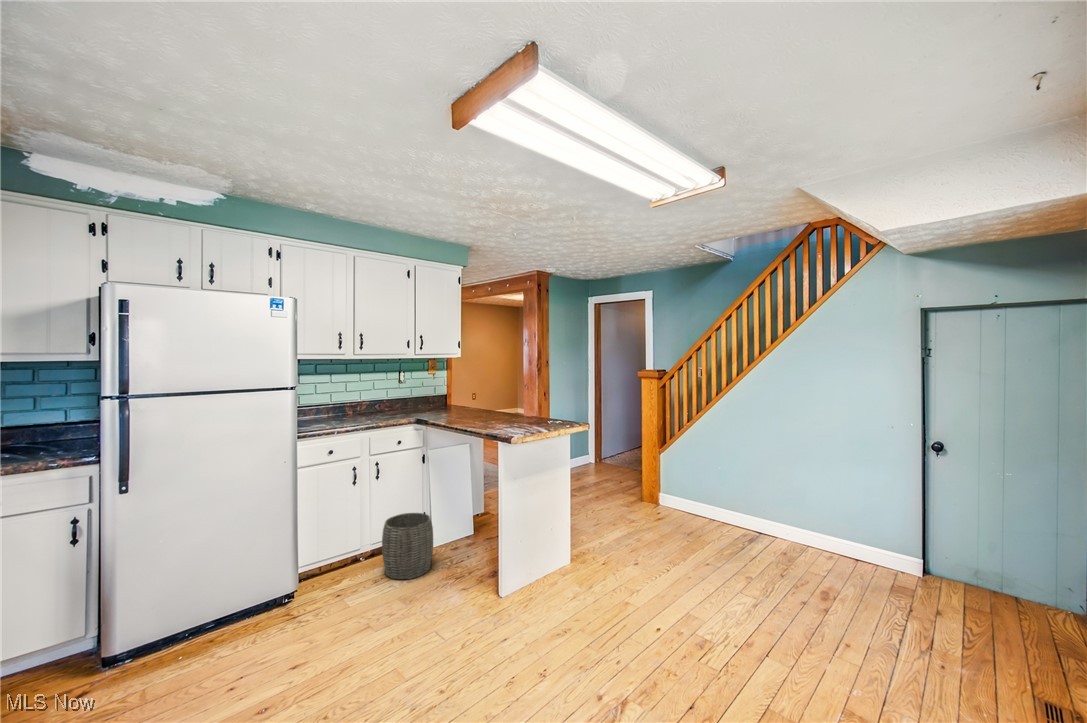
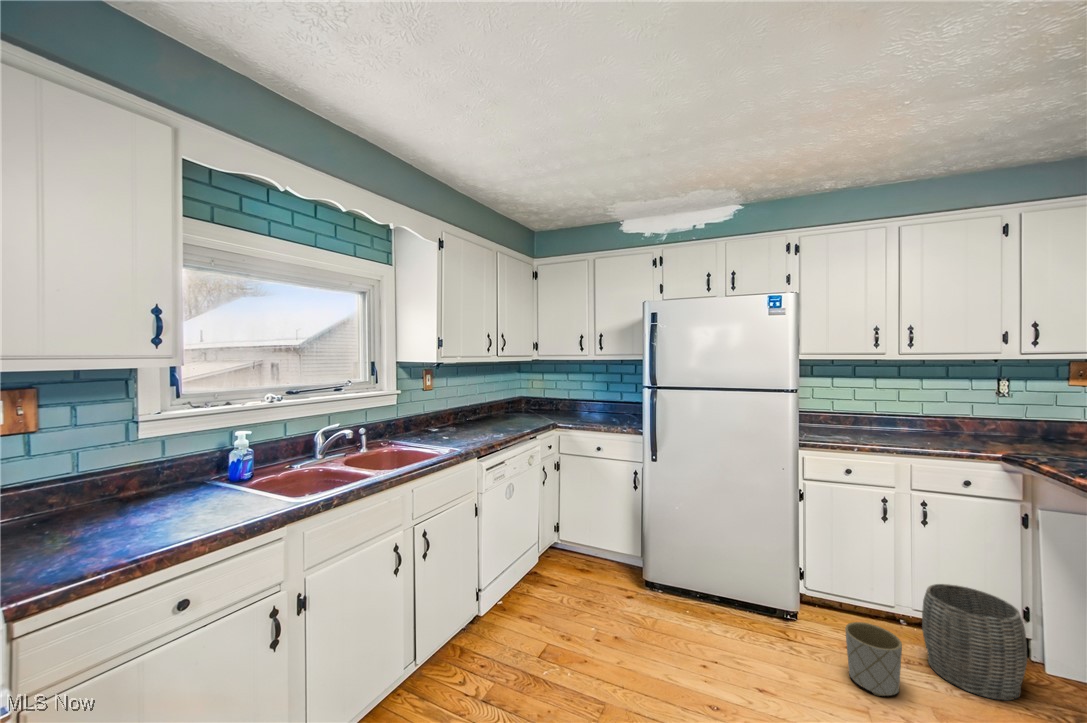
planter: none [346,563,383,614] -> present [845,622,902,696]

